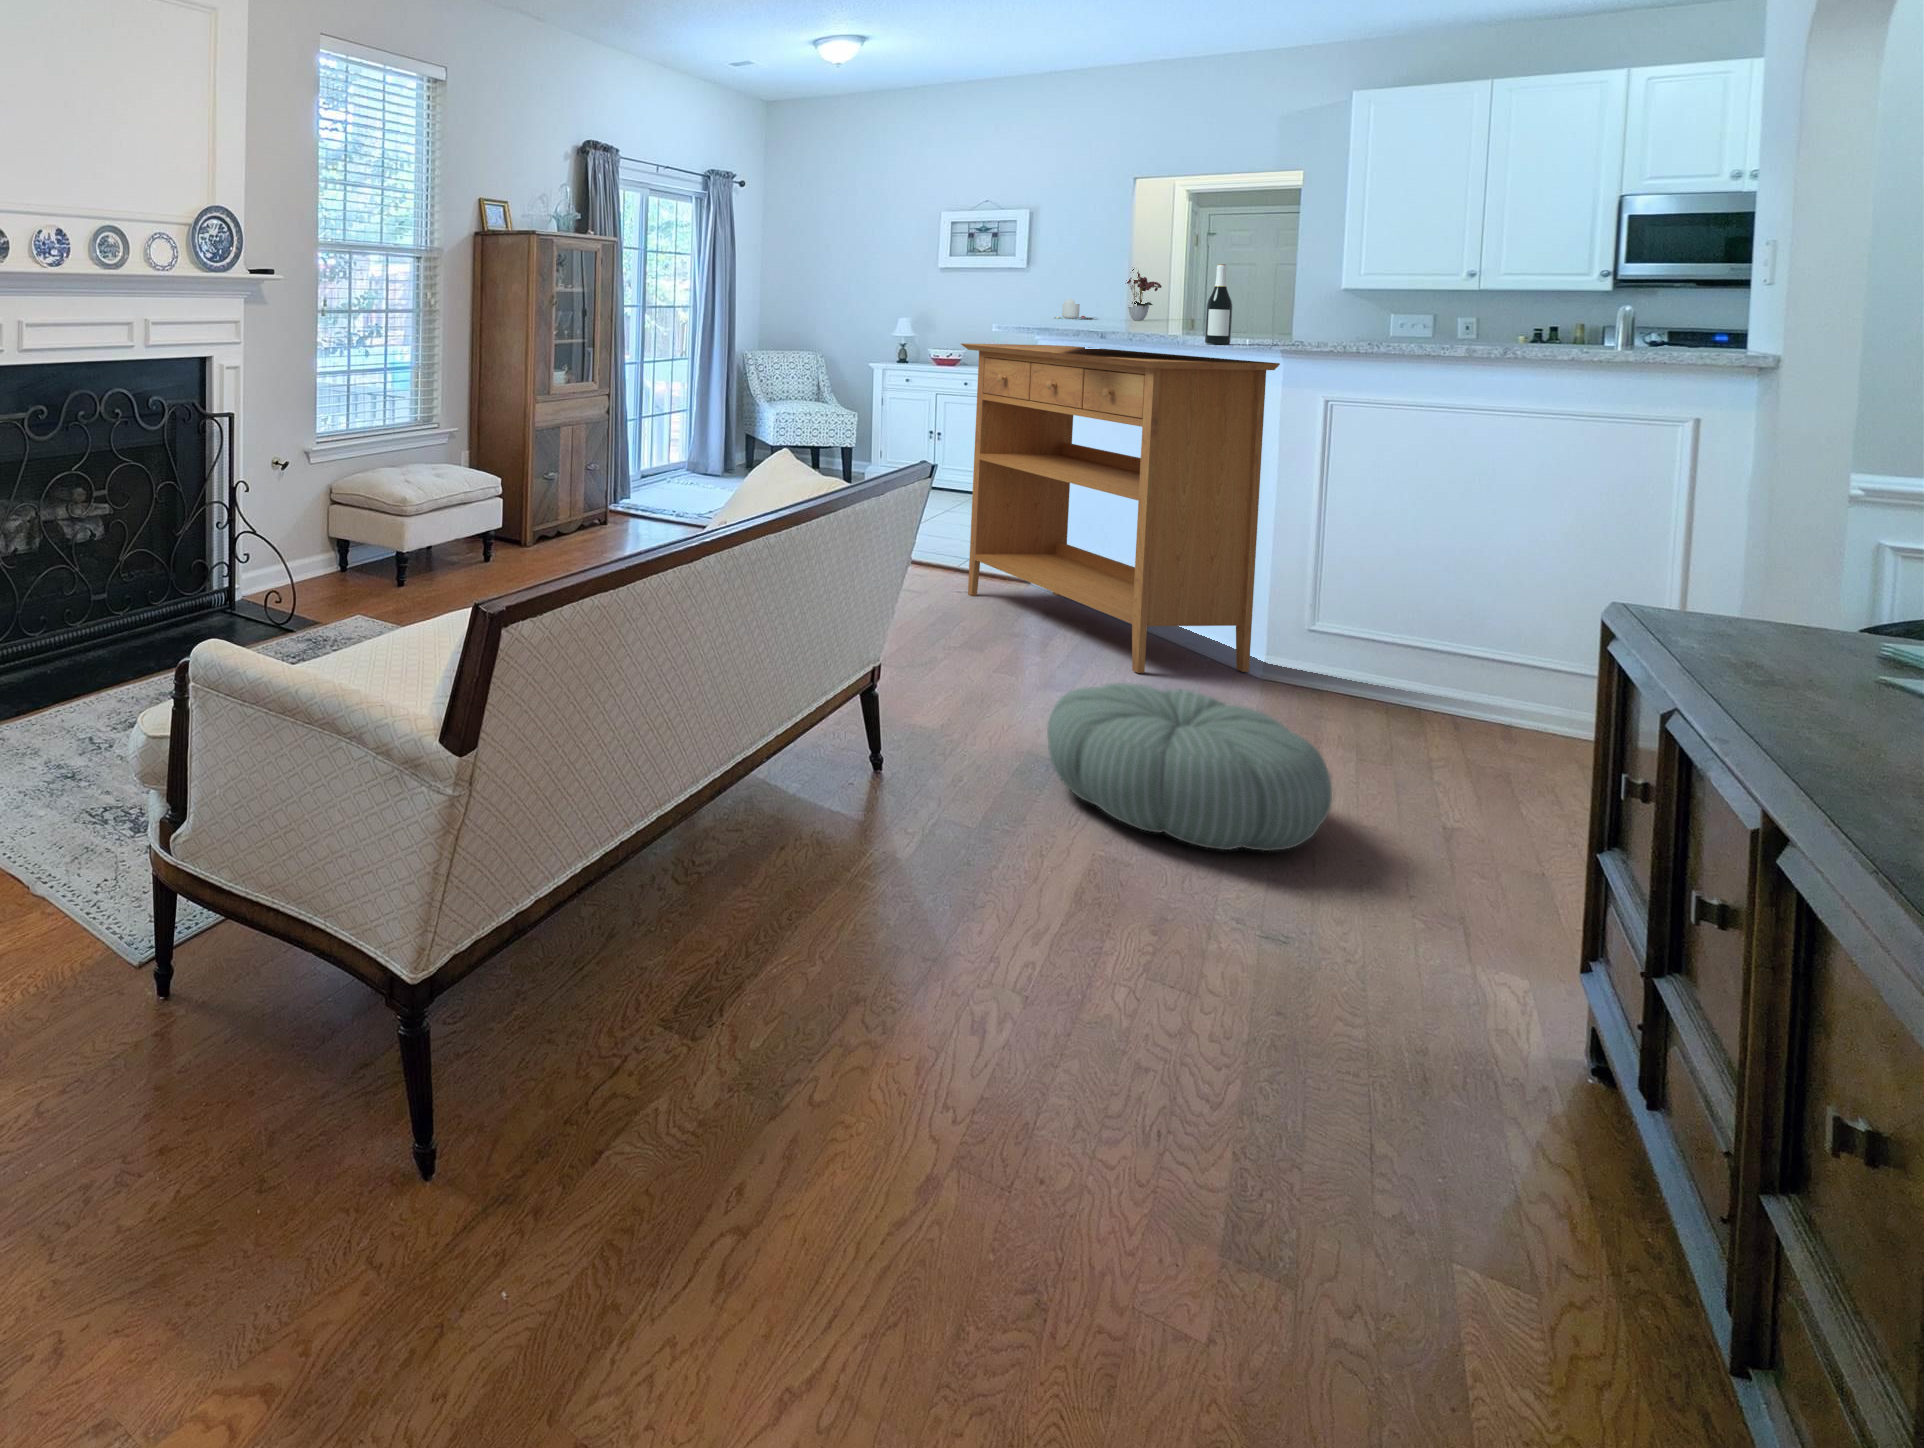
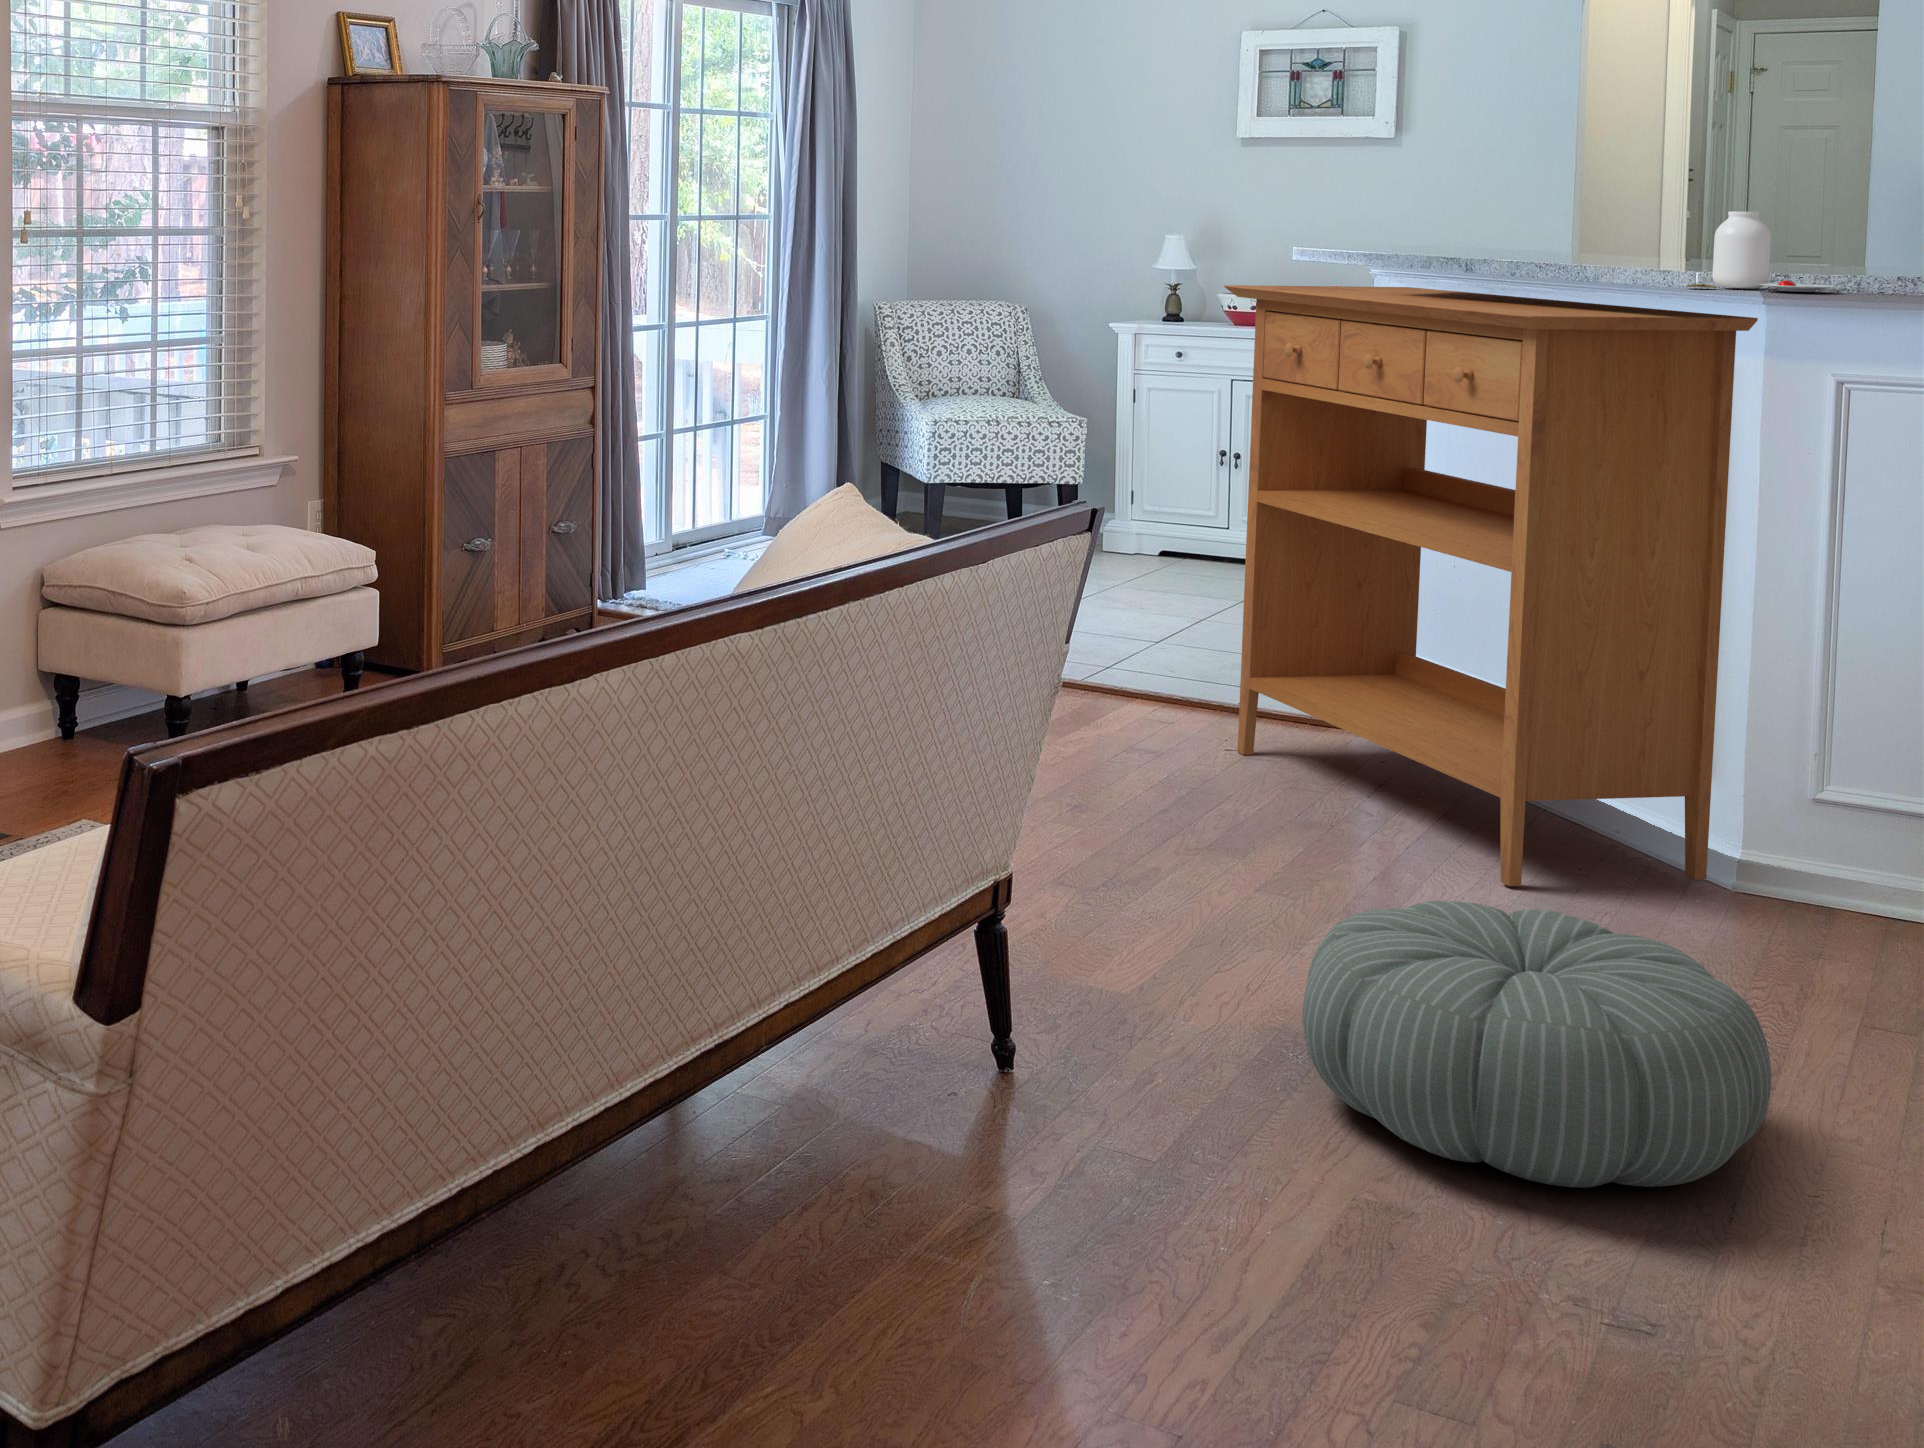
wine bottle: present [1205,264,1232,344] -> none [1642,137,1689,284]
flower arrangement: present [1127,269,1162,320] -> none [1552,134,1633,238]
jar: present [1055,299,1095,319] -> present [1686,212,1835,292]

